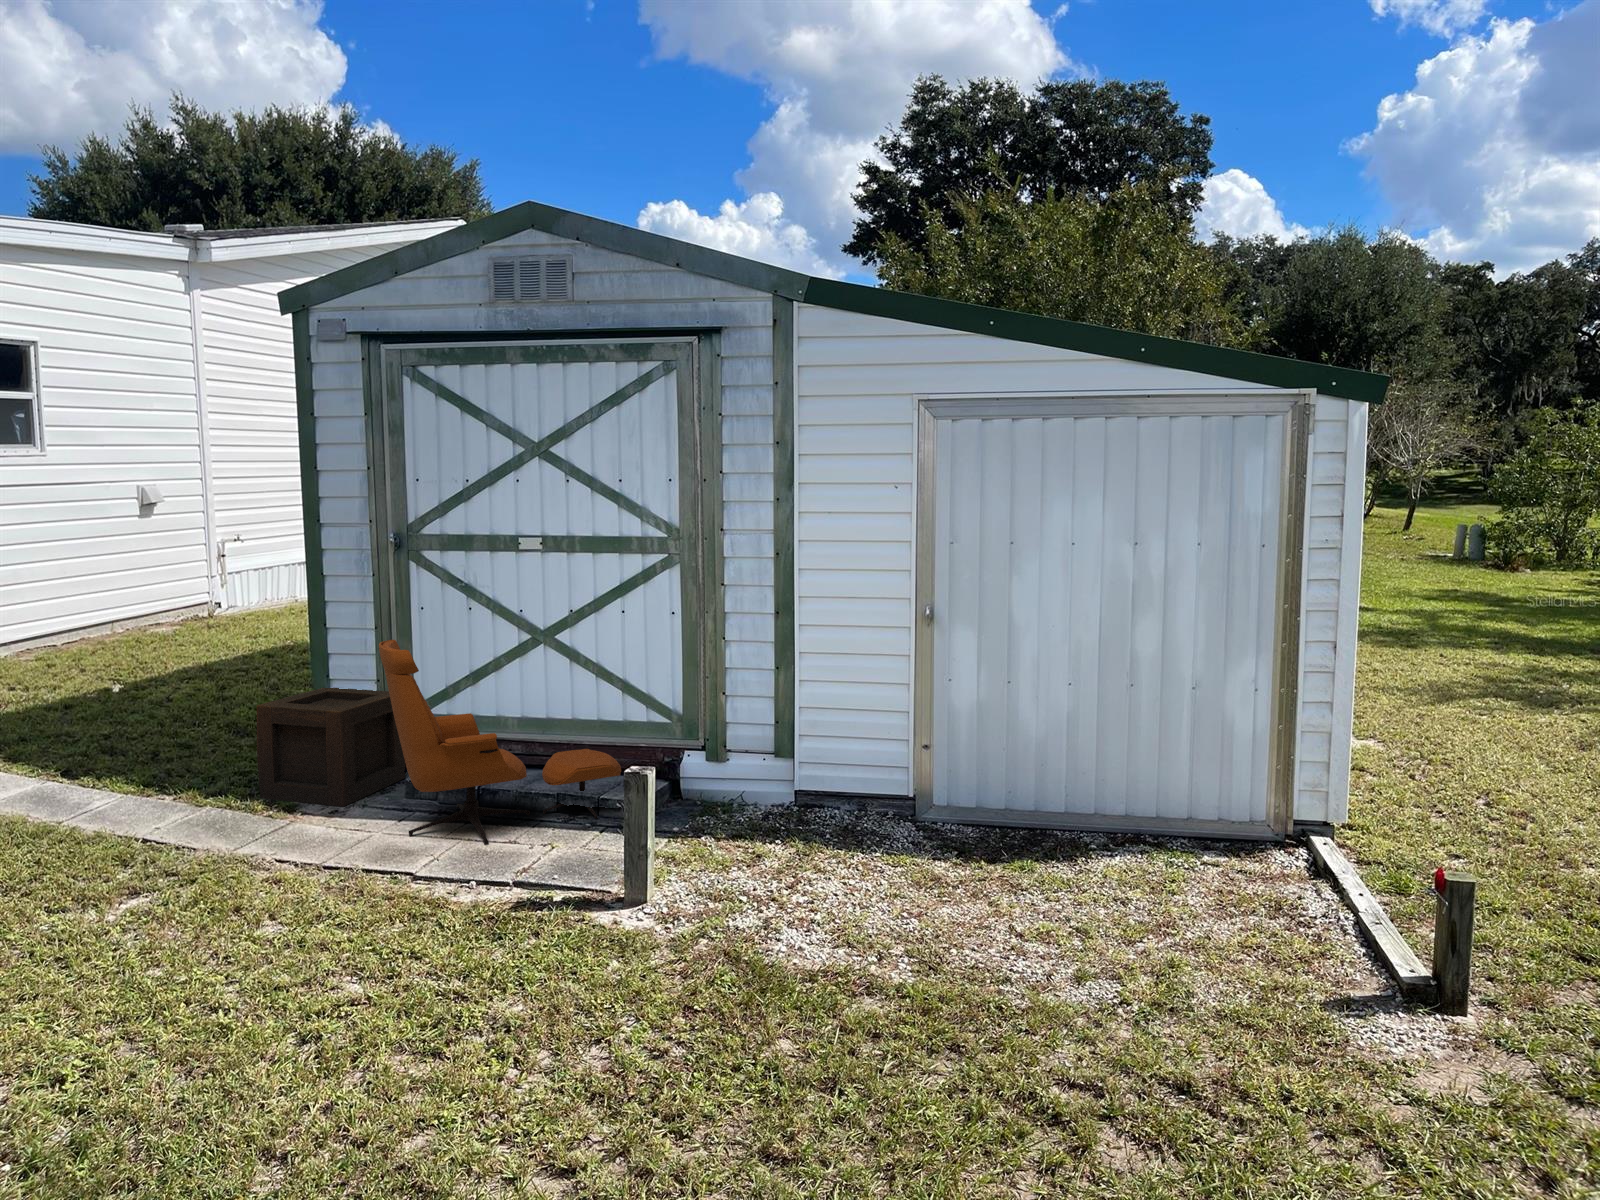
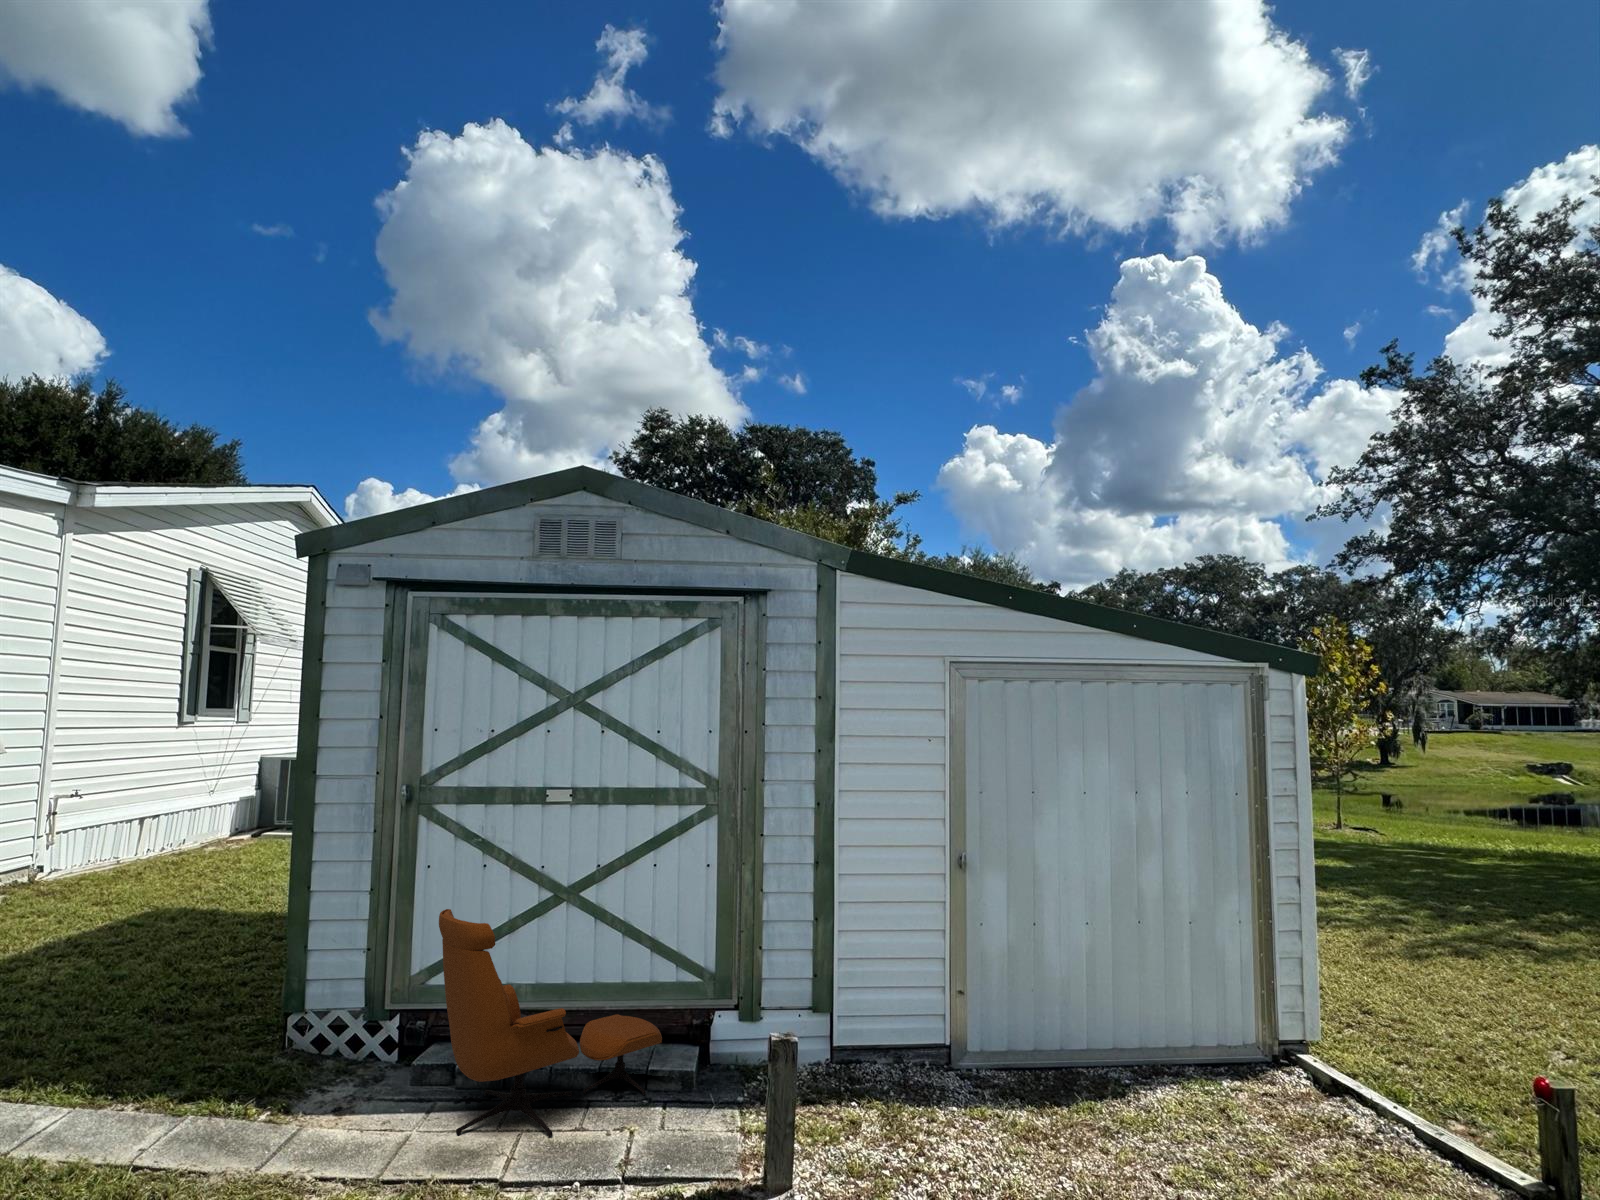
wooden crate: present [257,688,405,806] -> none [241,959,403,1105]

